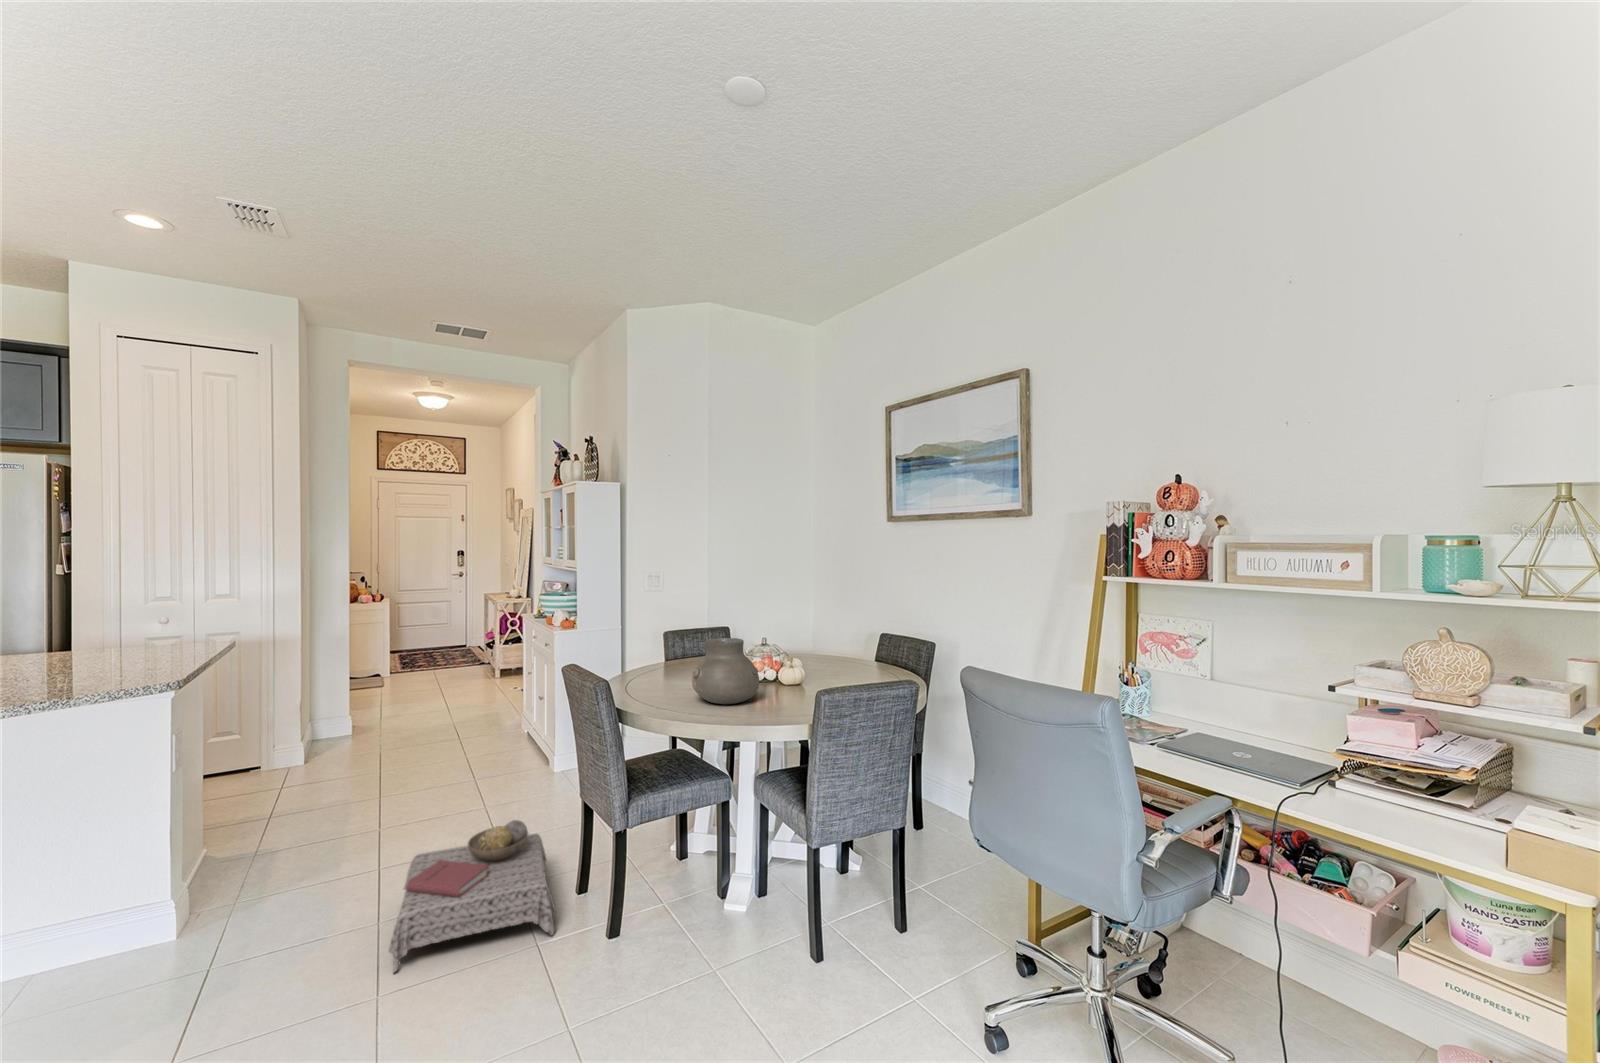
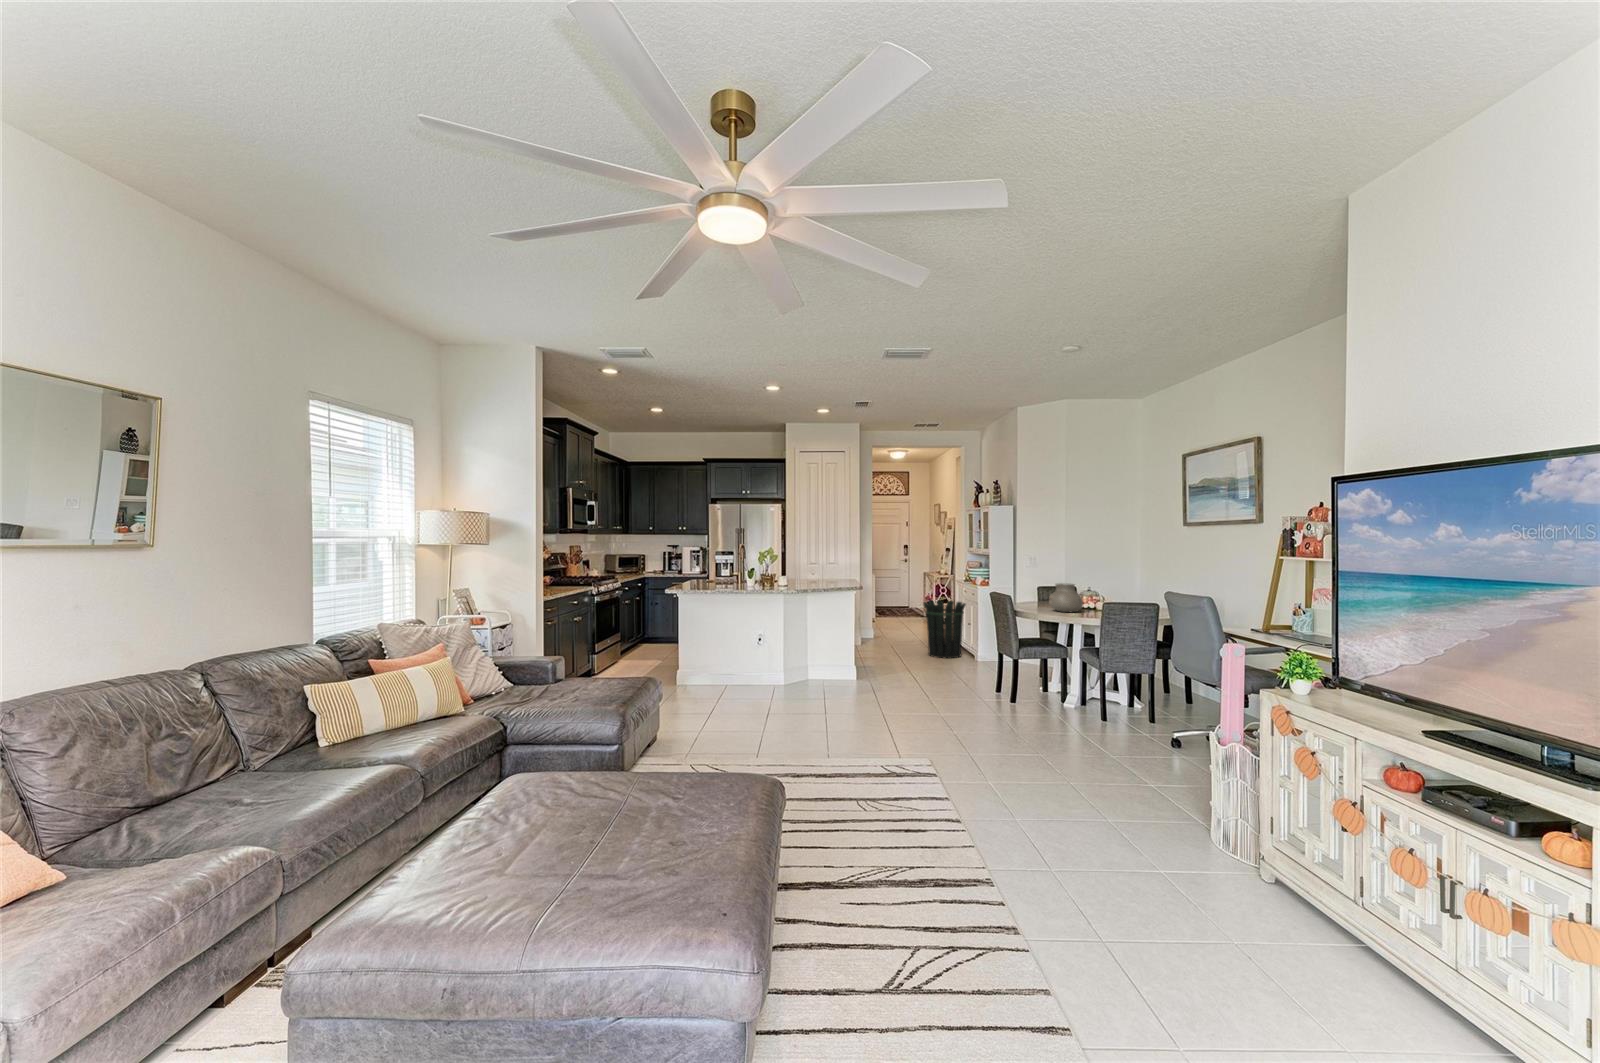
waste bin: none [445,657,534,775] -> present [924,601,966,658]
ottoman: present [389,820,555,973] -> none [926,658,989,701]

